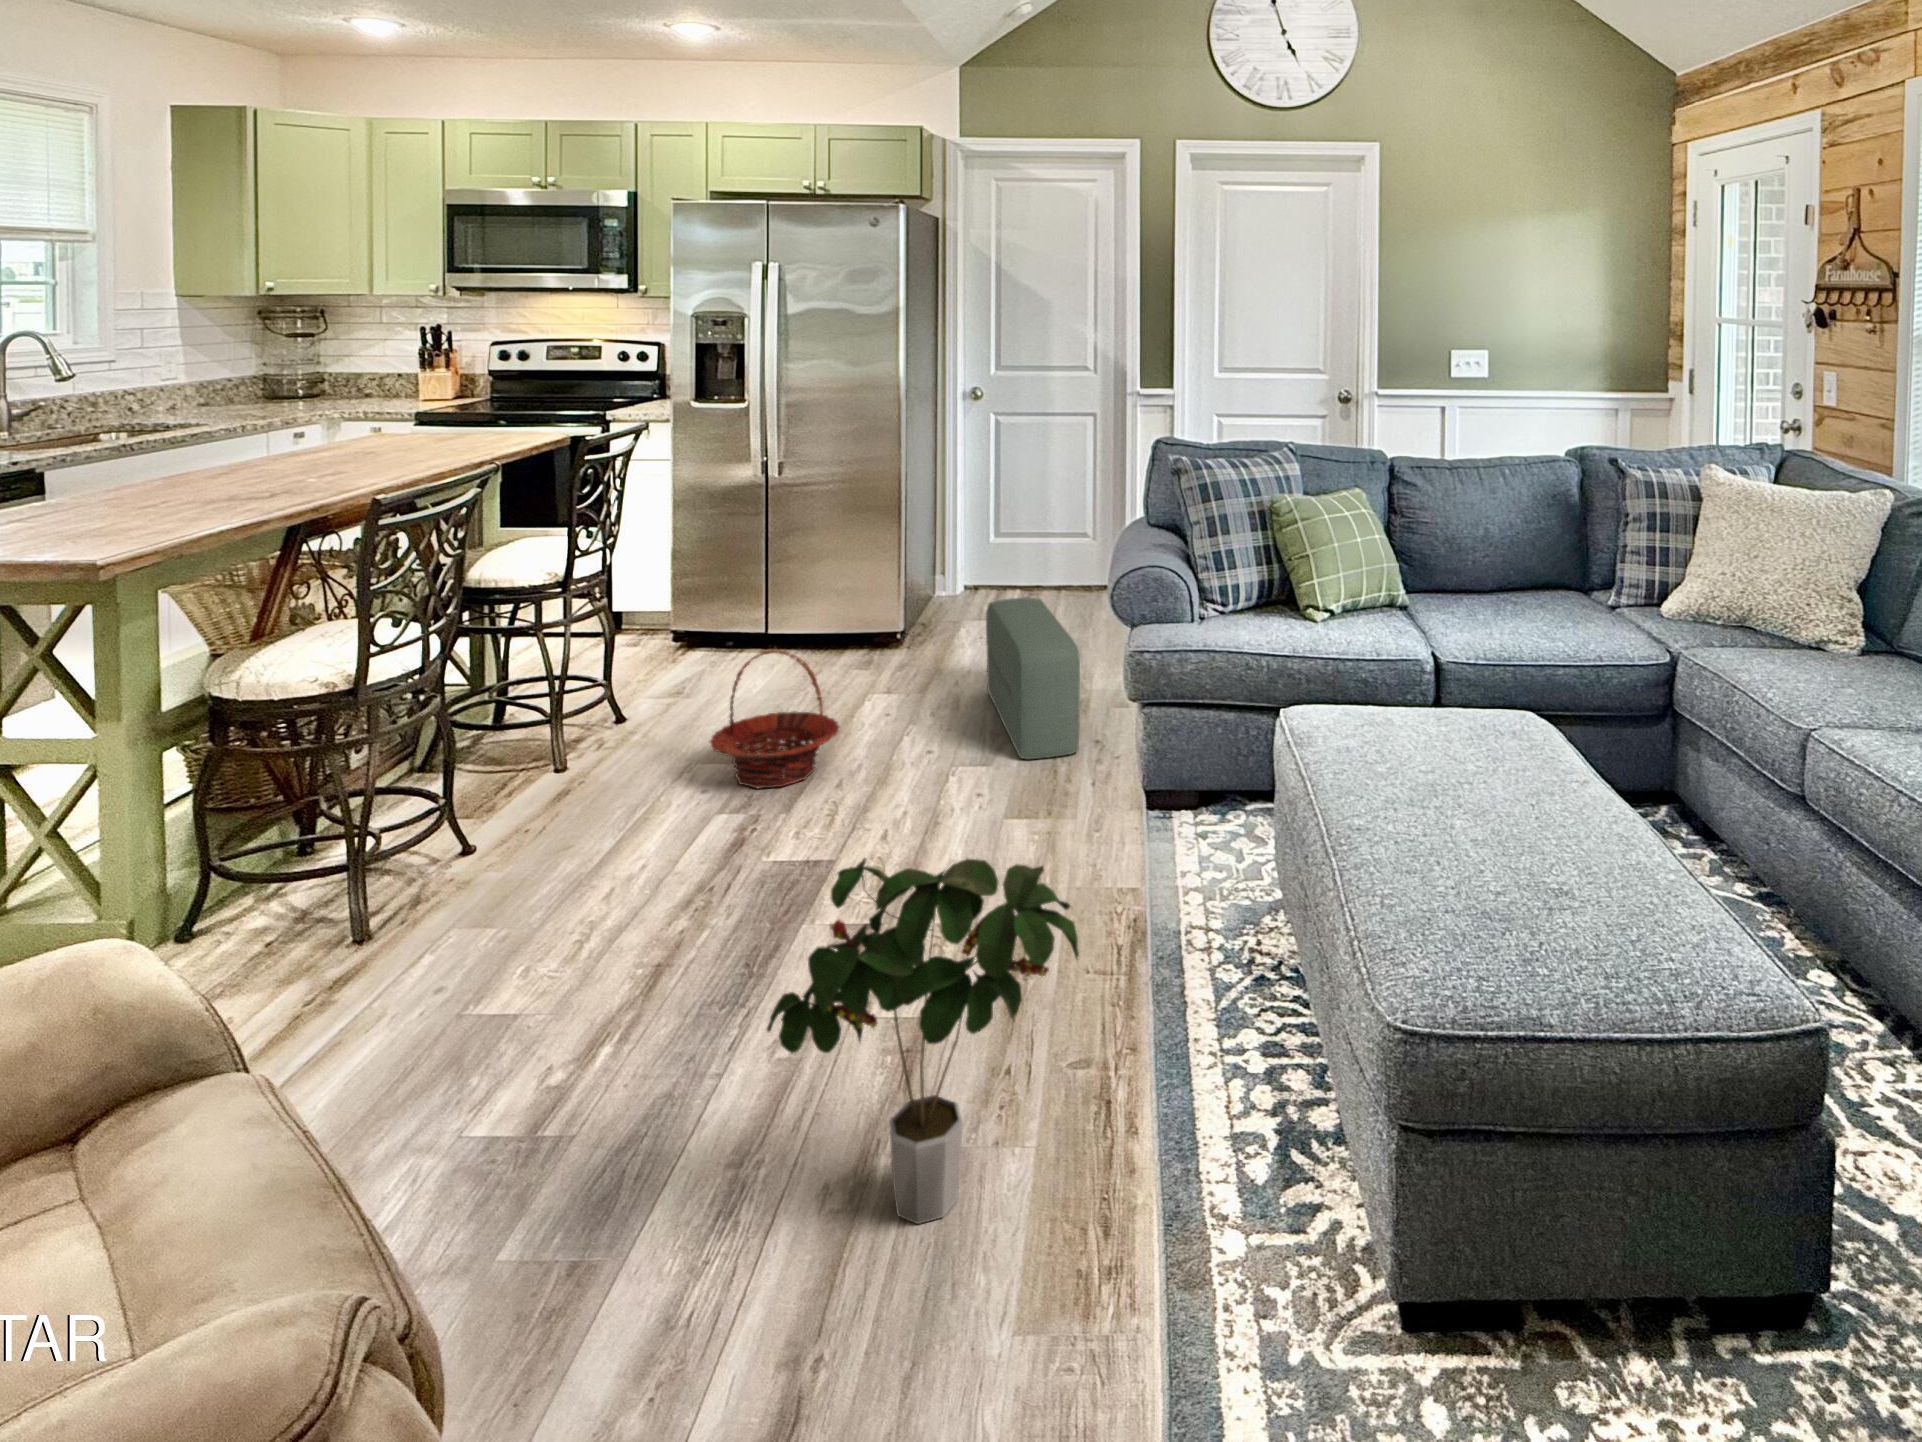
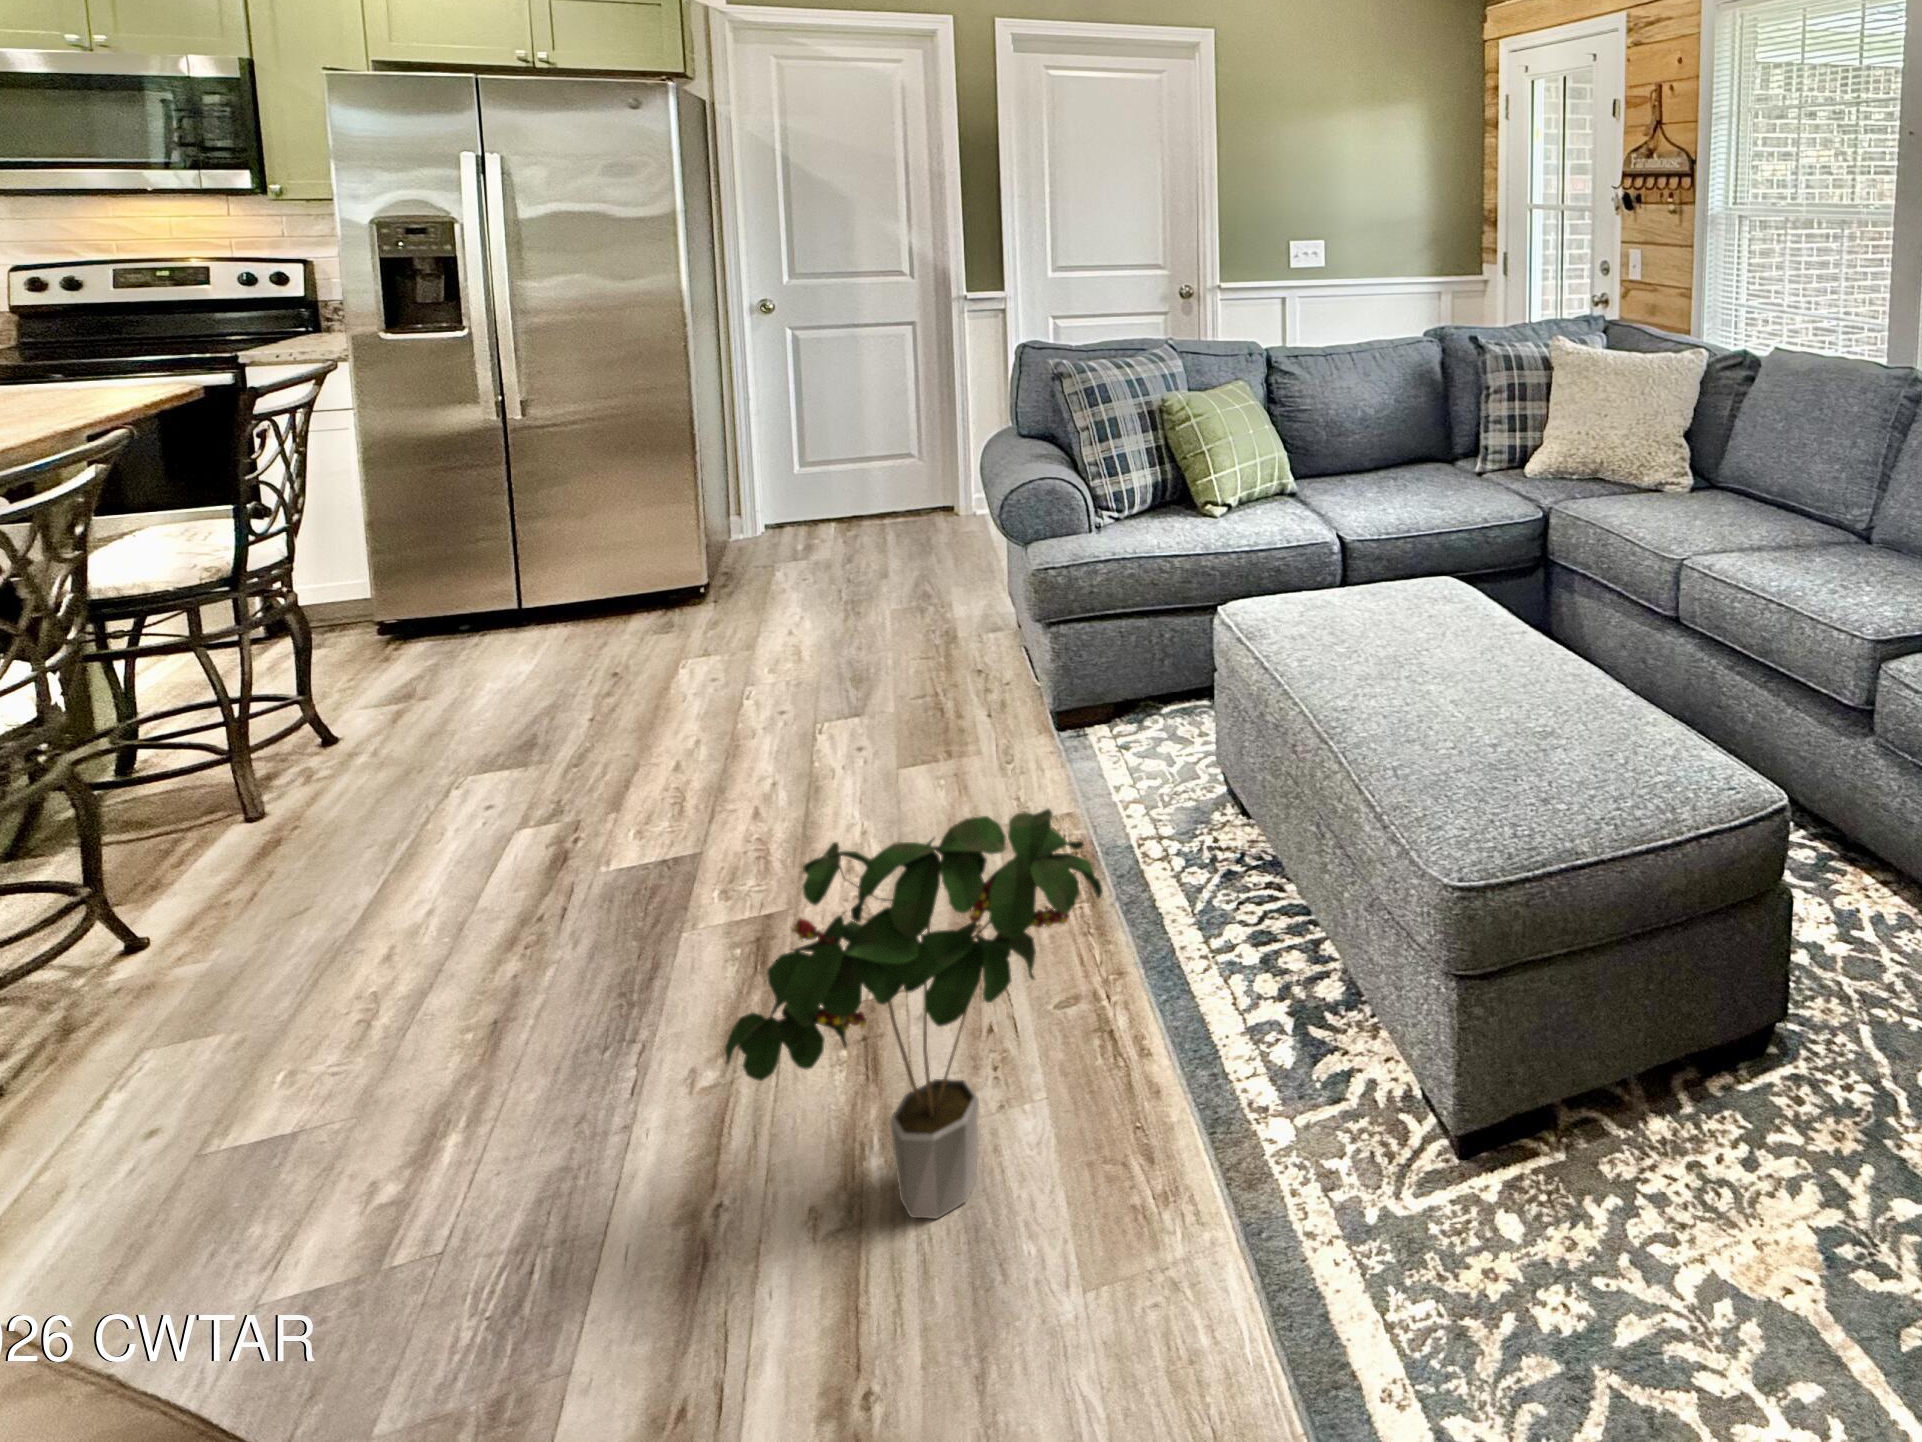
pouf: present [986,598,1080,759] -> none [826,529,964,705]
basket: present [710,650,839,789] -> none [482,626,666,794]

